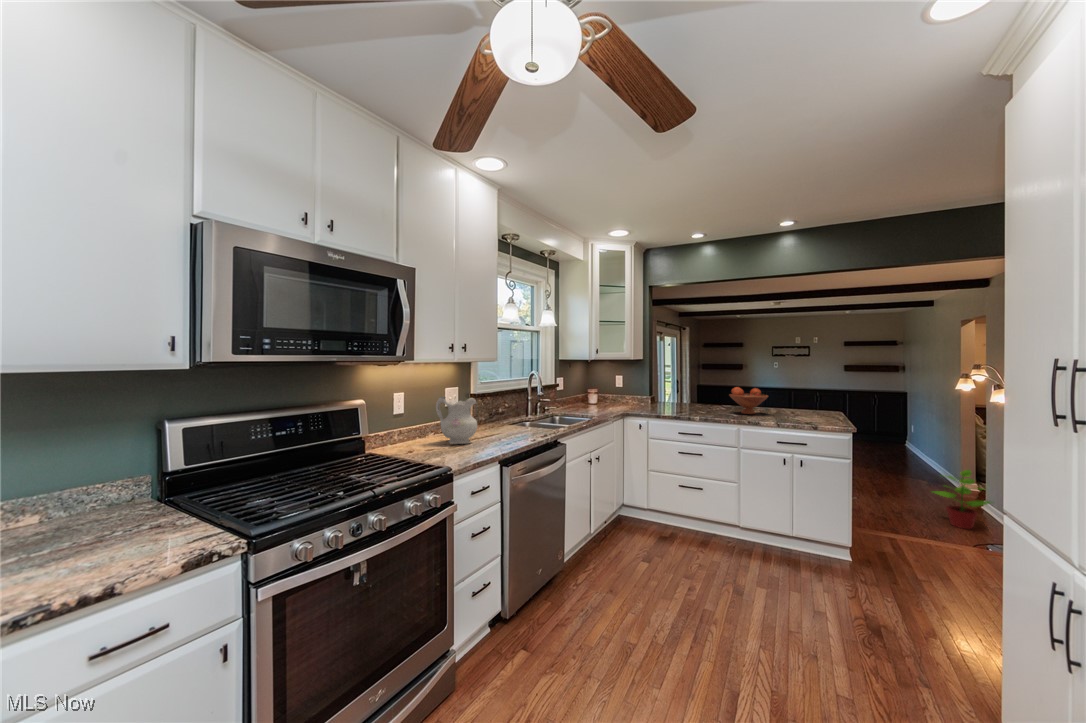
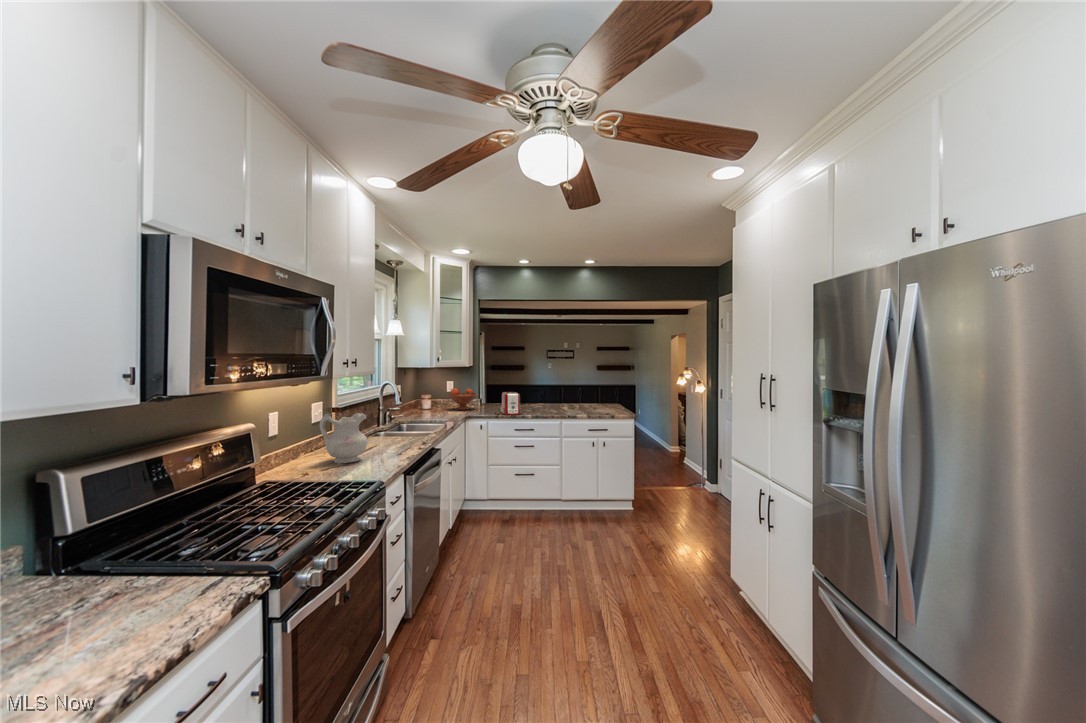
fruit bowl: present [730,387,768,414] -> present [449,388,477,410]
toaster: none [666,390,688,416] -> present [501,392,521,415]
potted plant: present [933,470,991,529] -> none [662,435,695,476]

